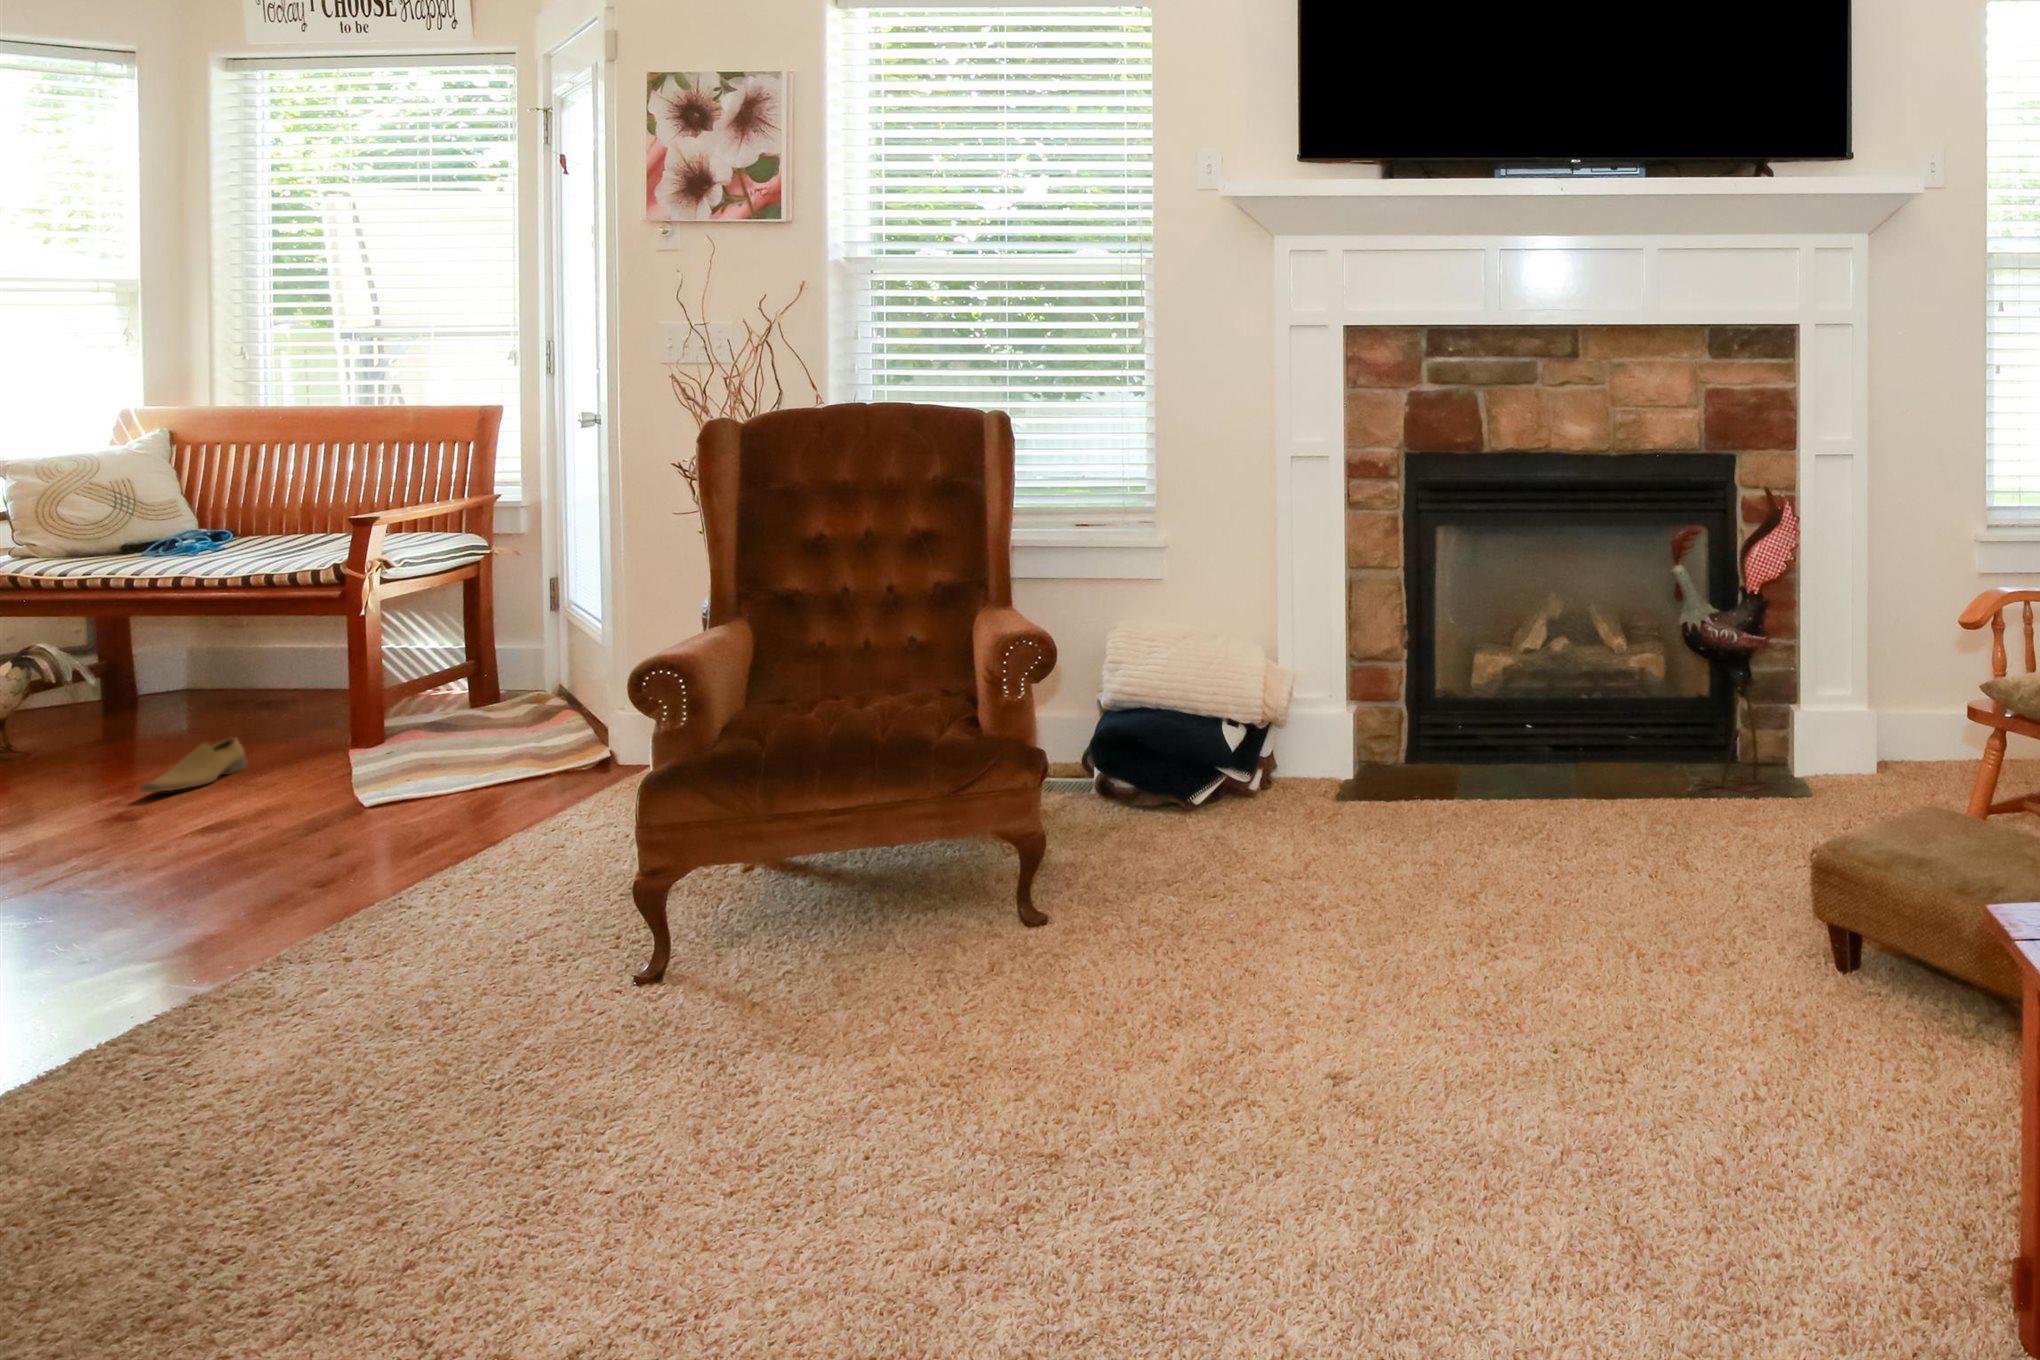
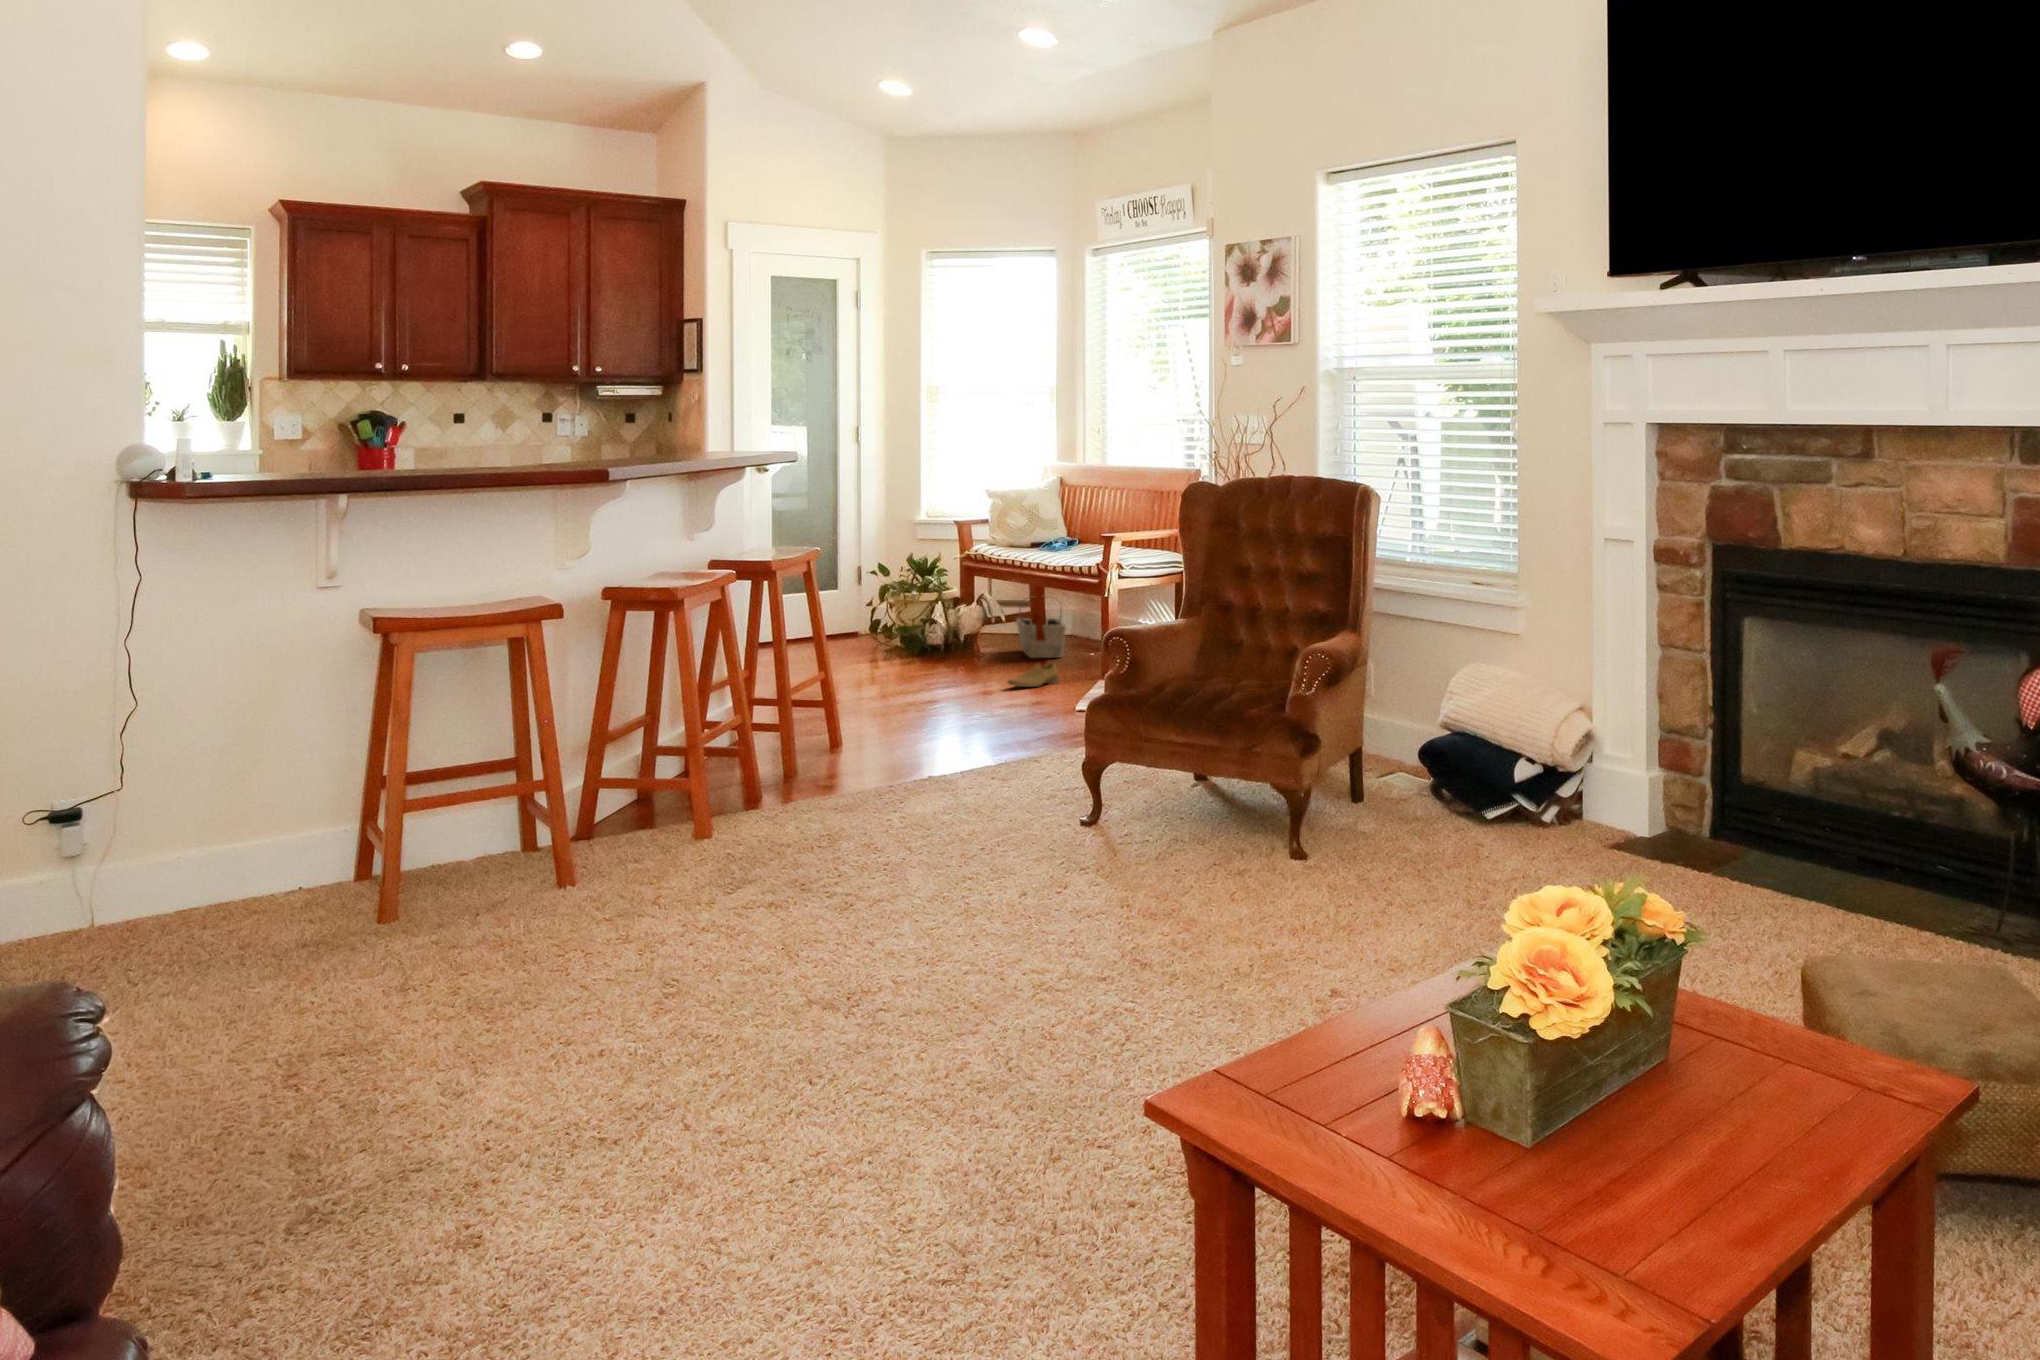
basket: none [75,628,211,738] -> present [1016,596,1066,658]

